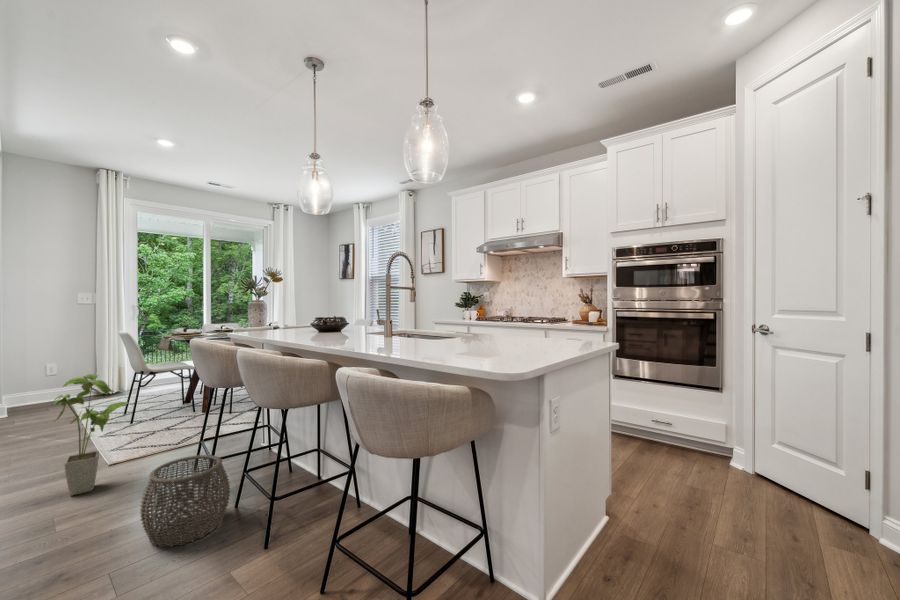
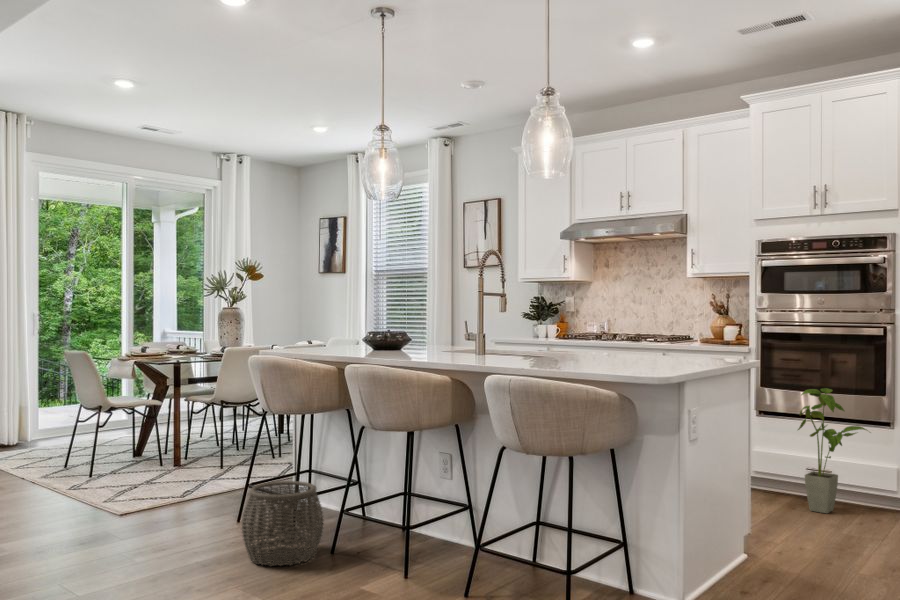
house plant: present [53,374,130,495] -> present [798,388,868,513]

